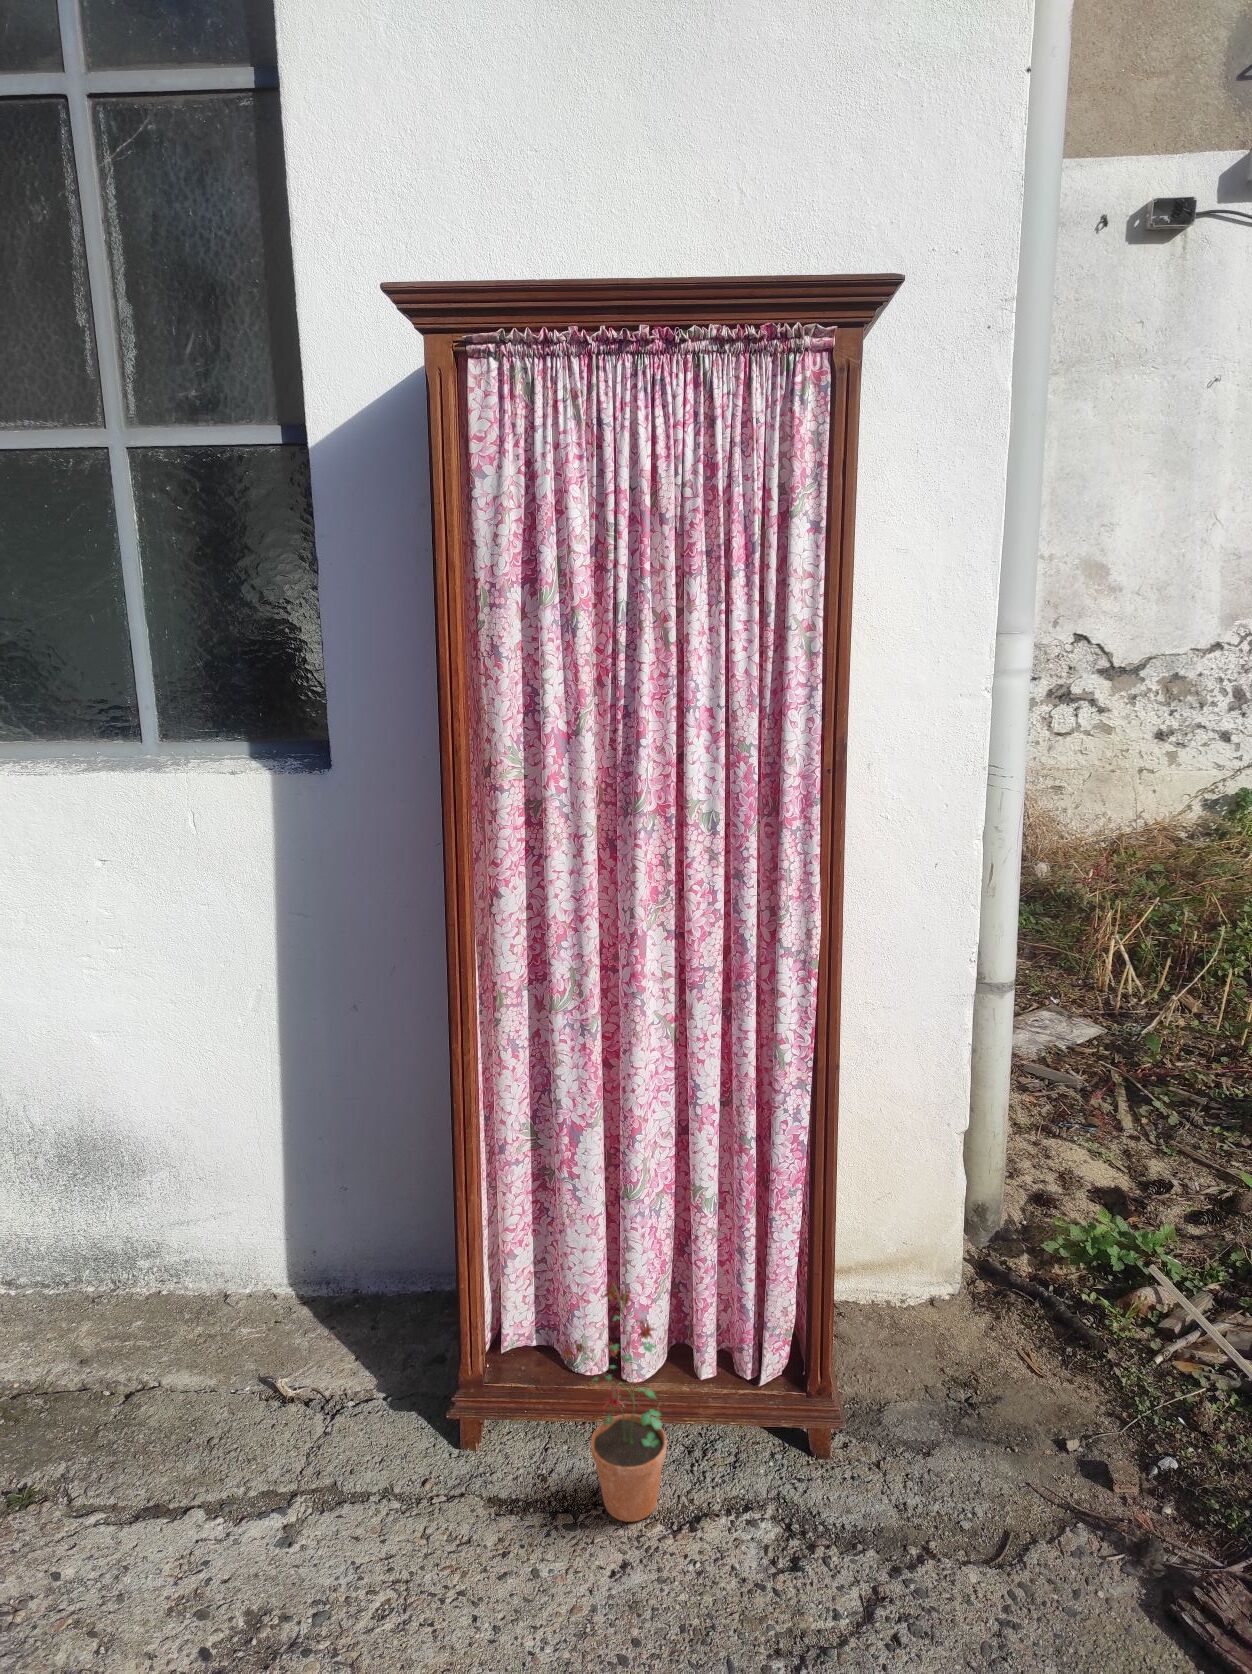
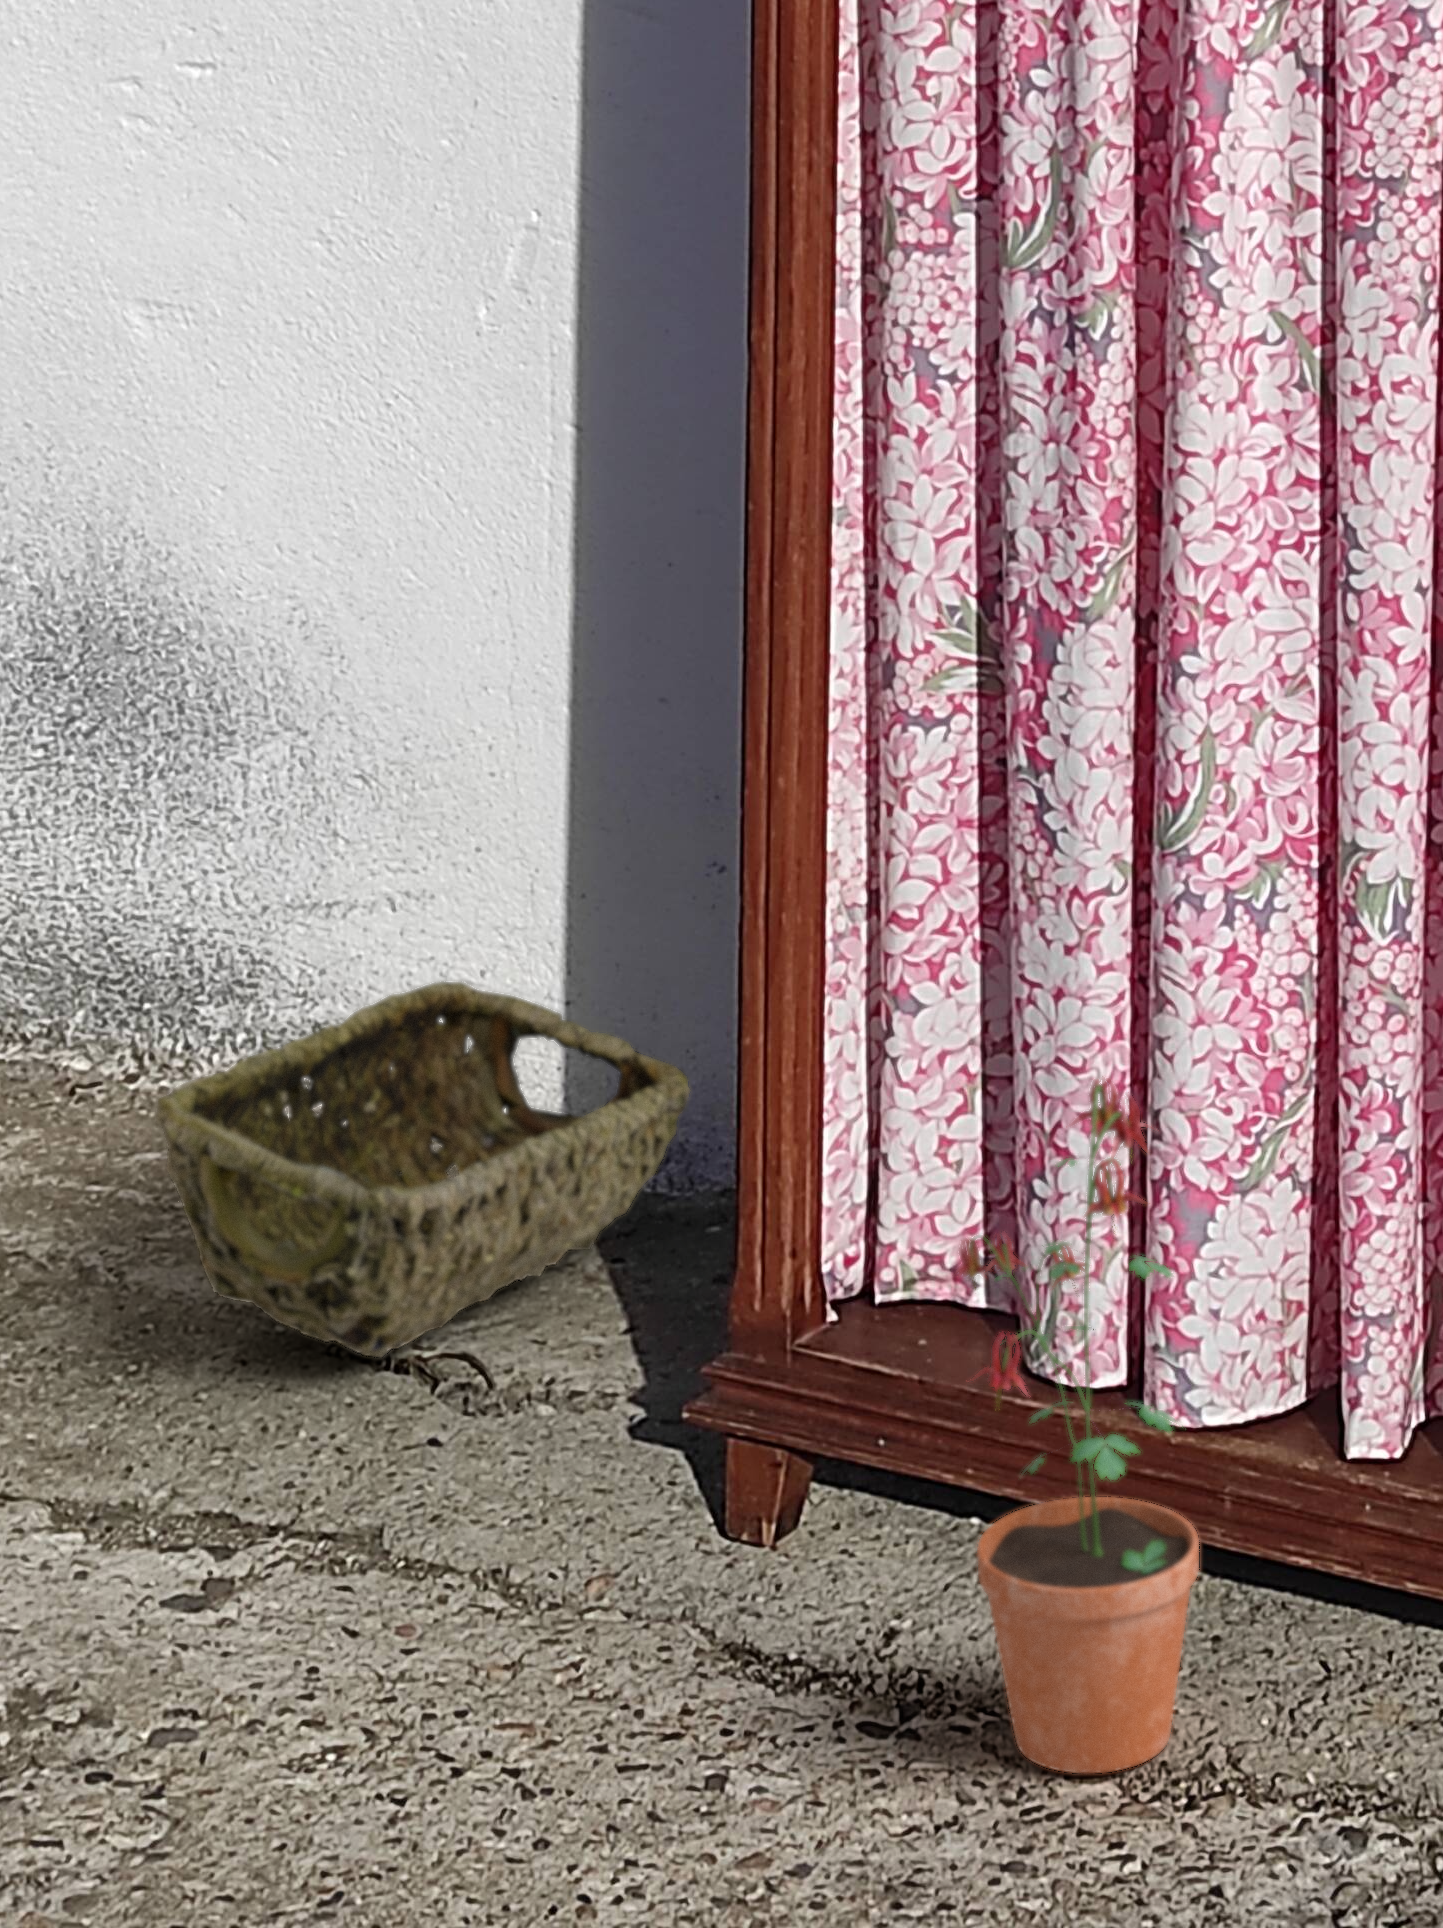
woven basket: none [182,1243,347,1397] -> present [156,982,690,1358]

